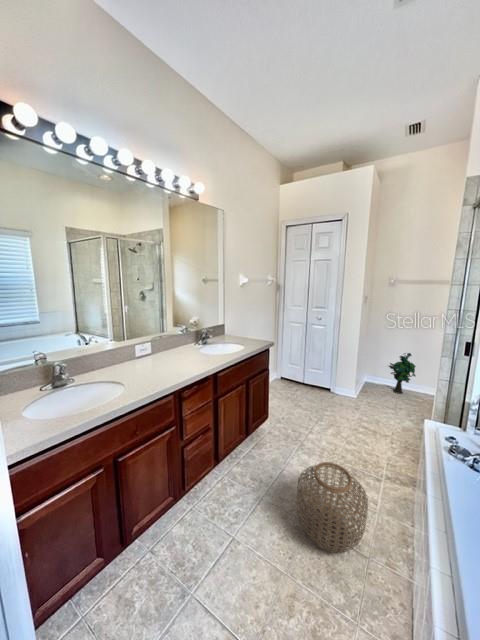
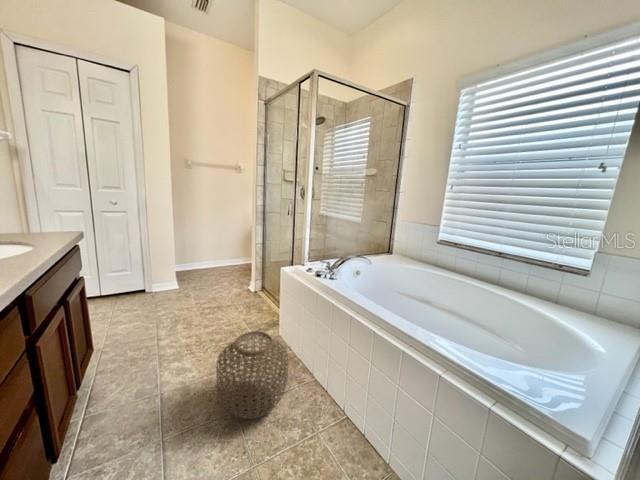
decorative plant: present [389,353,415,394] -> none [196,231,222,271]

